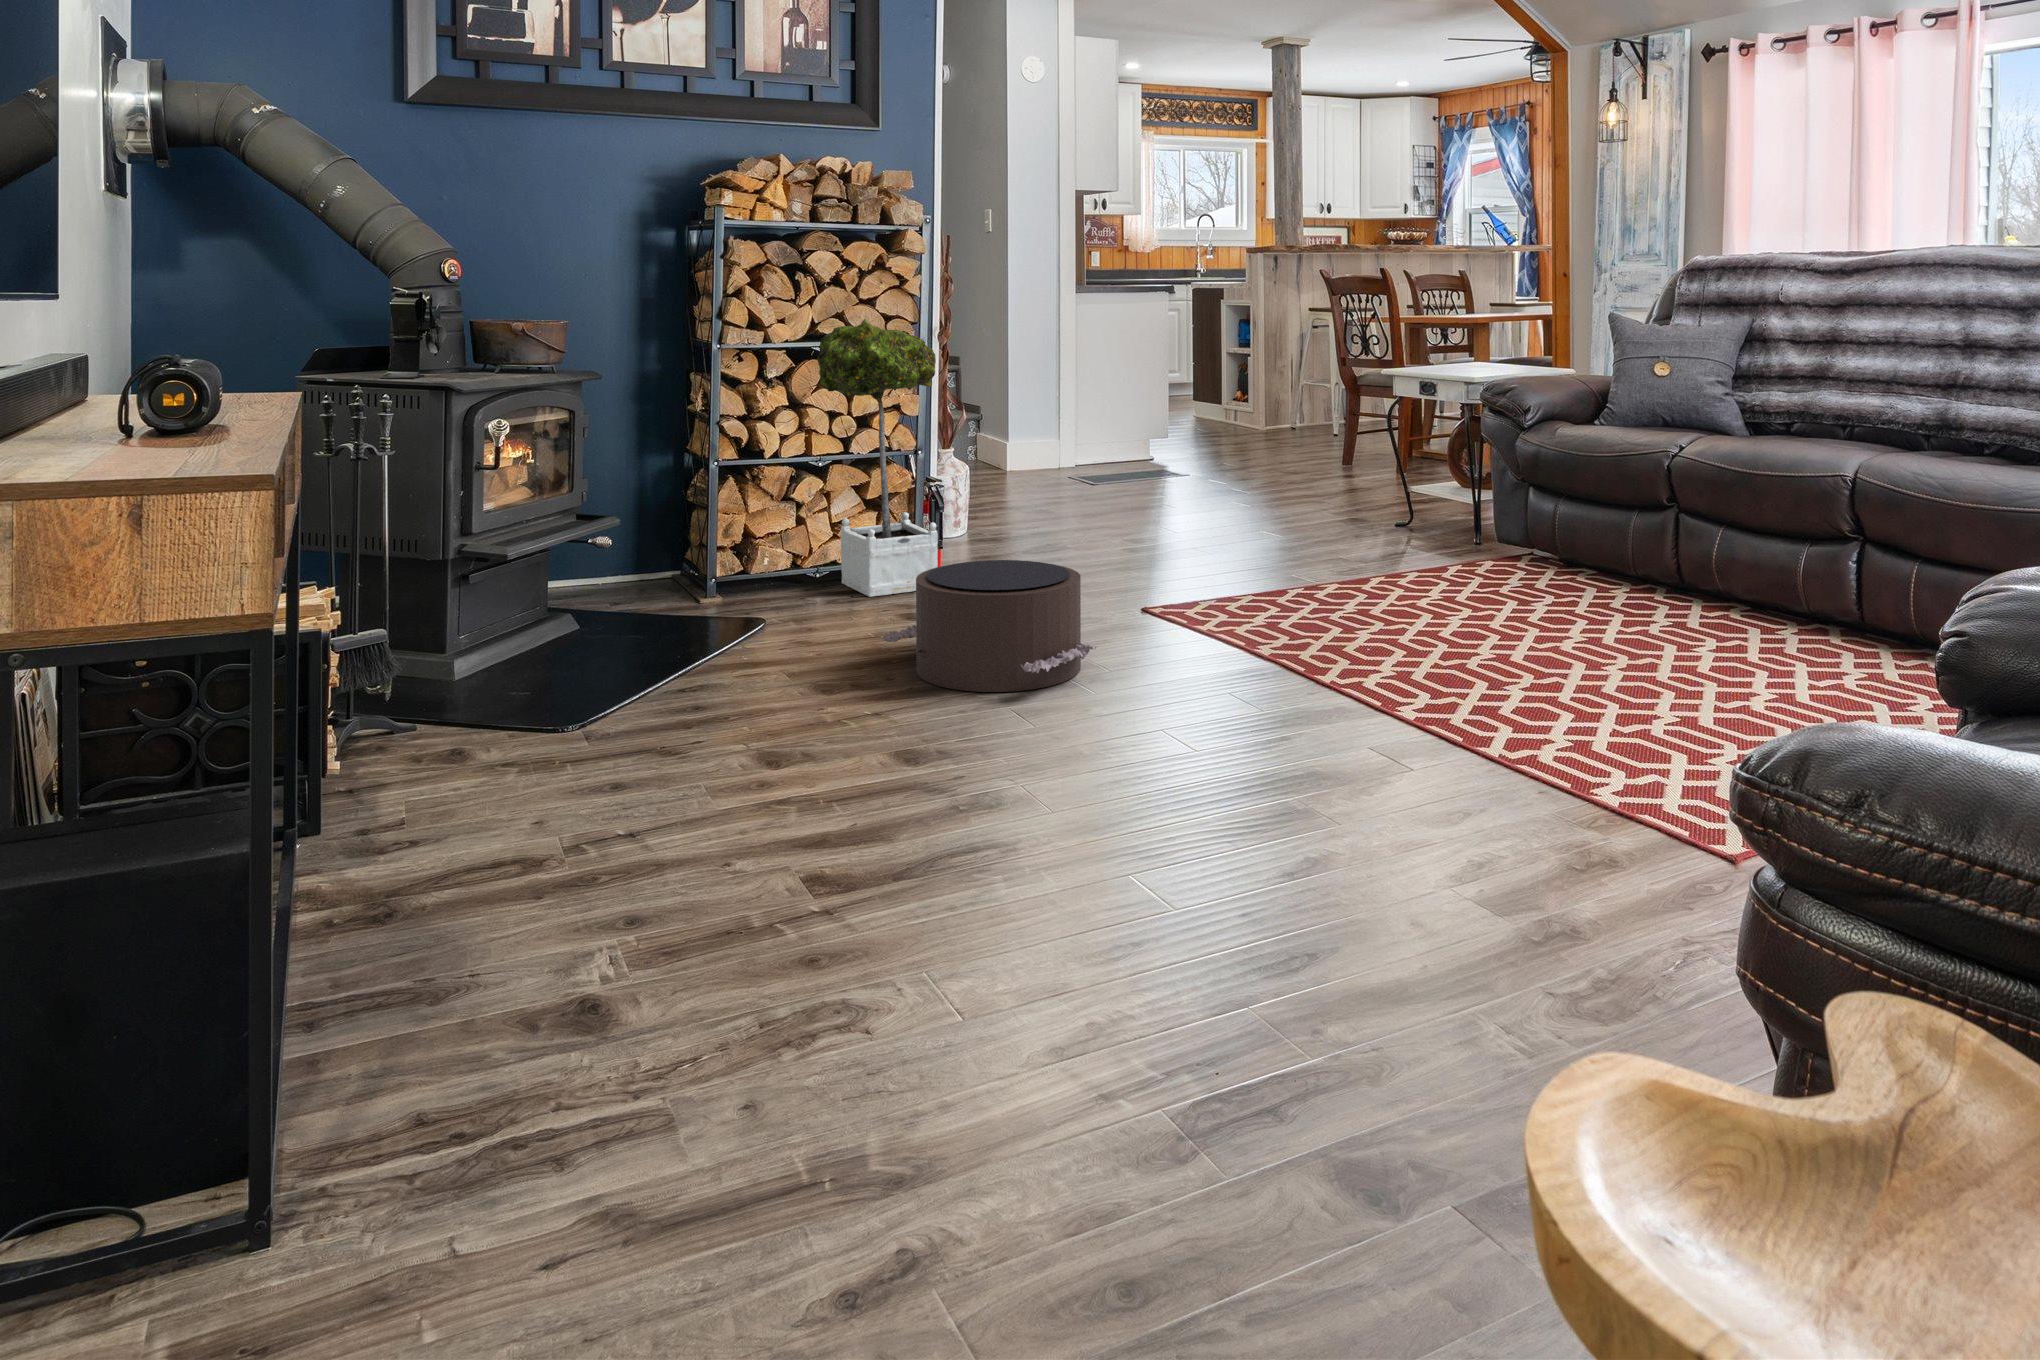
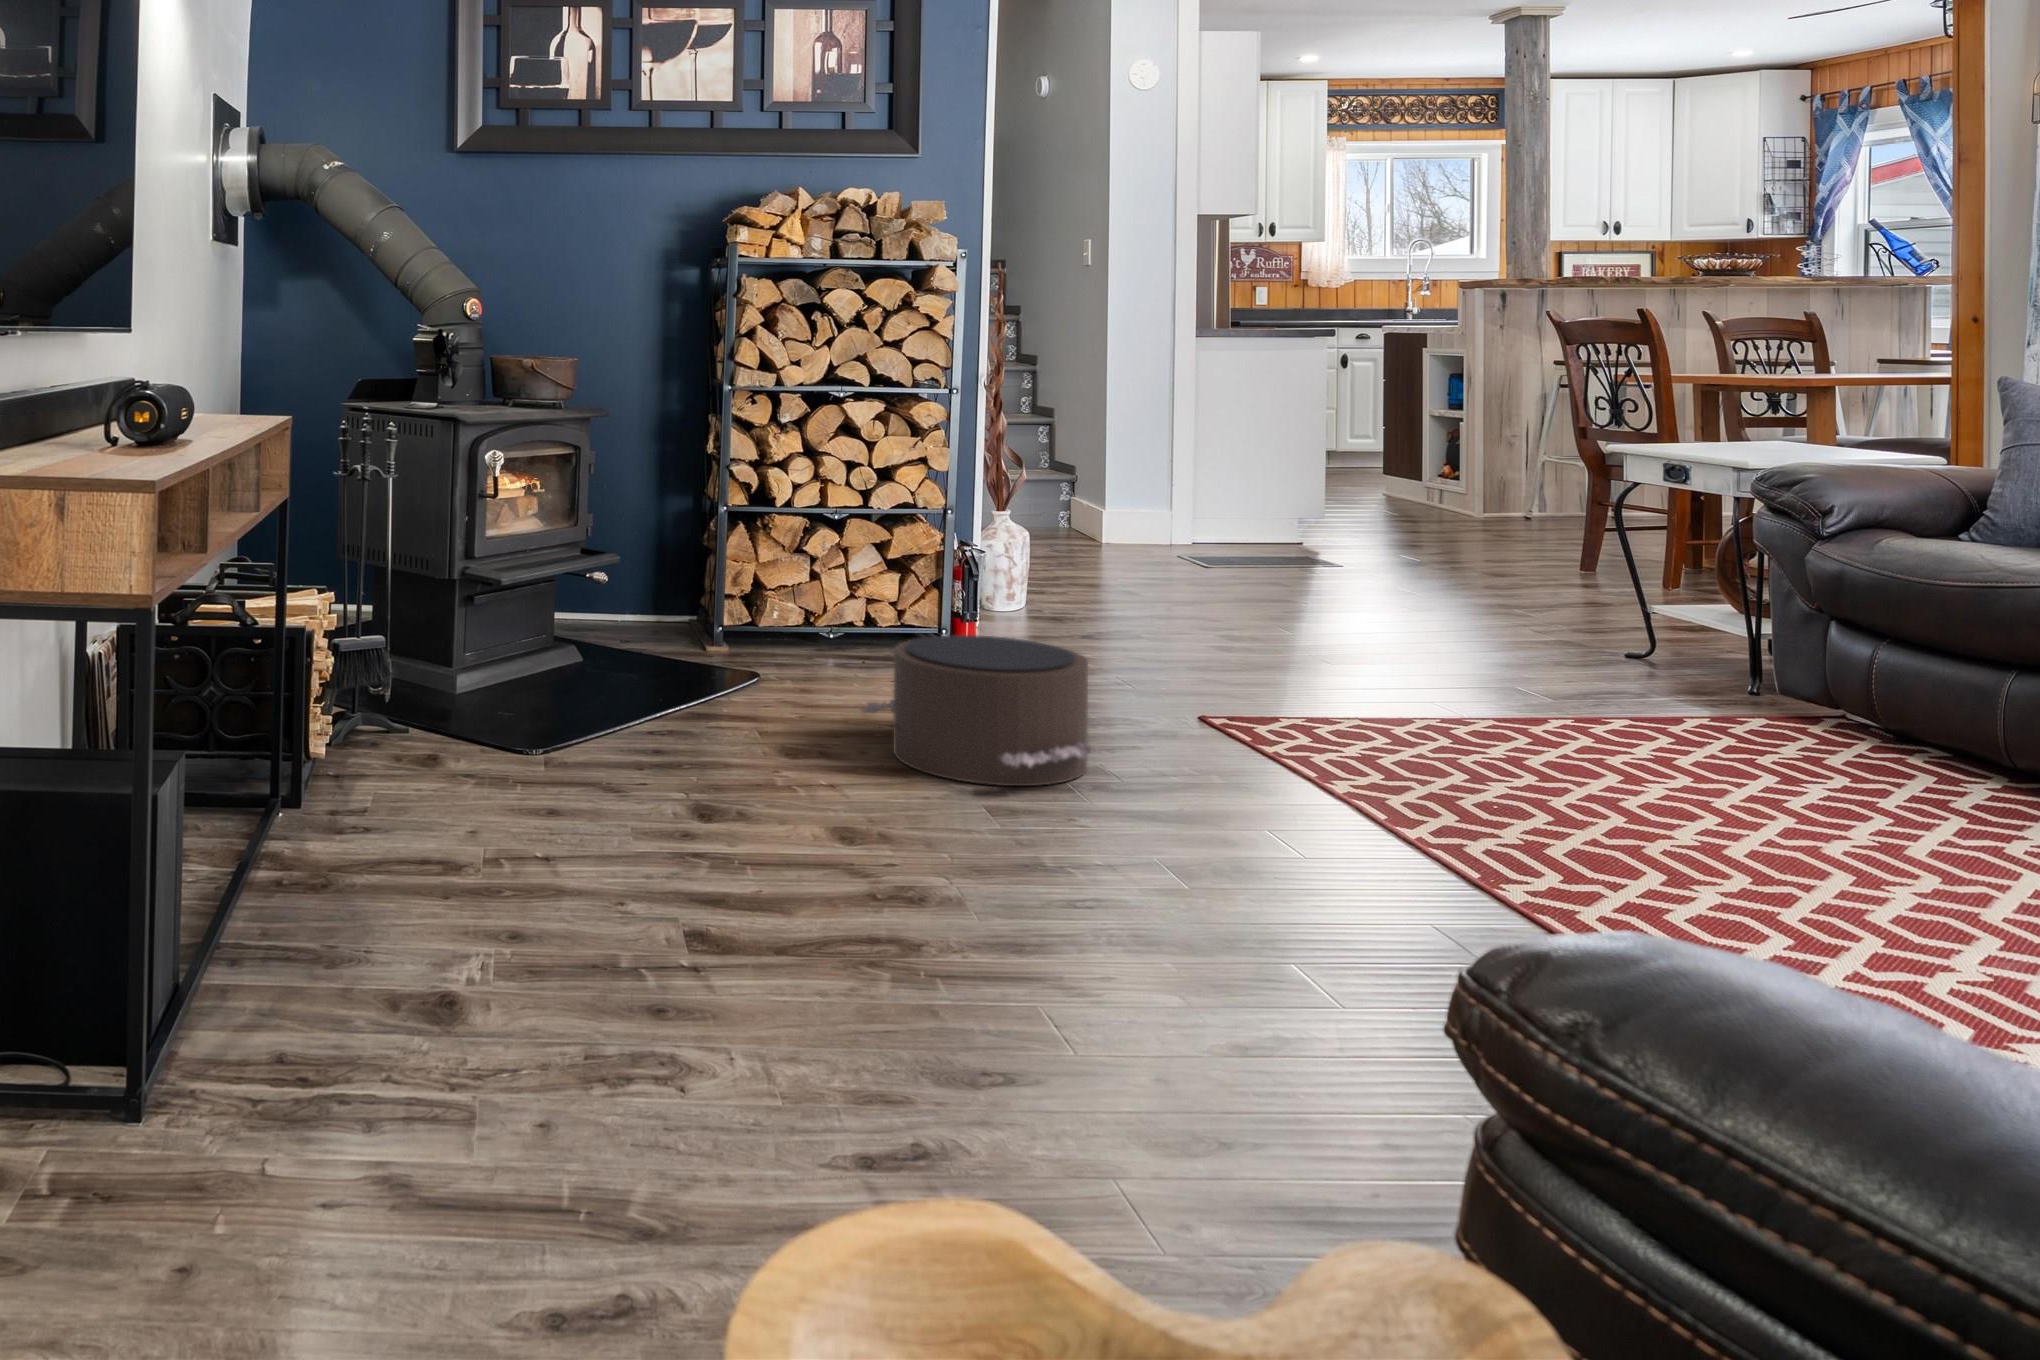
potted tree: present [817,319,938,597] -> none [828,362,960,666]

